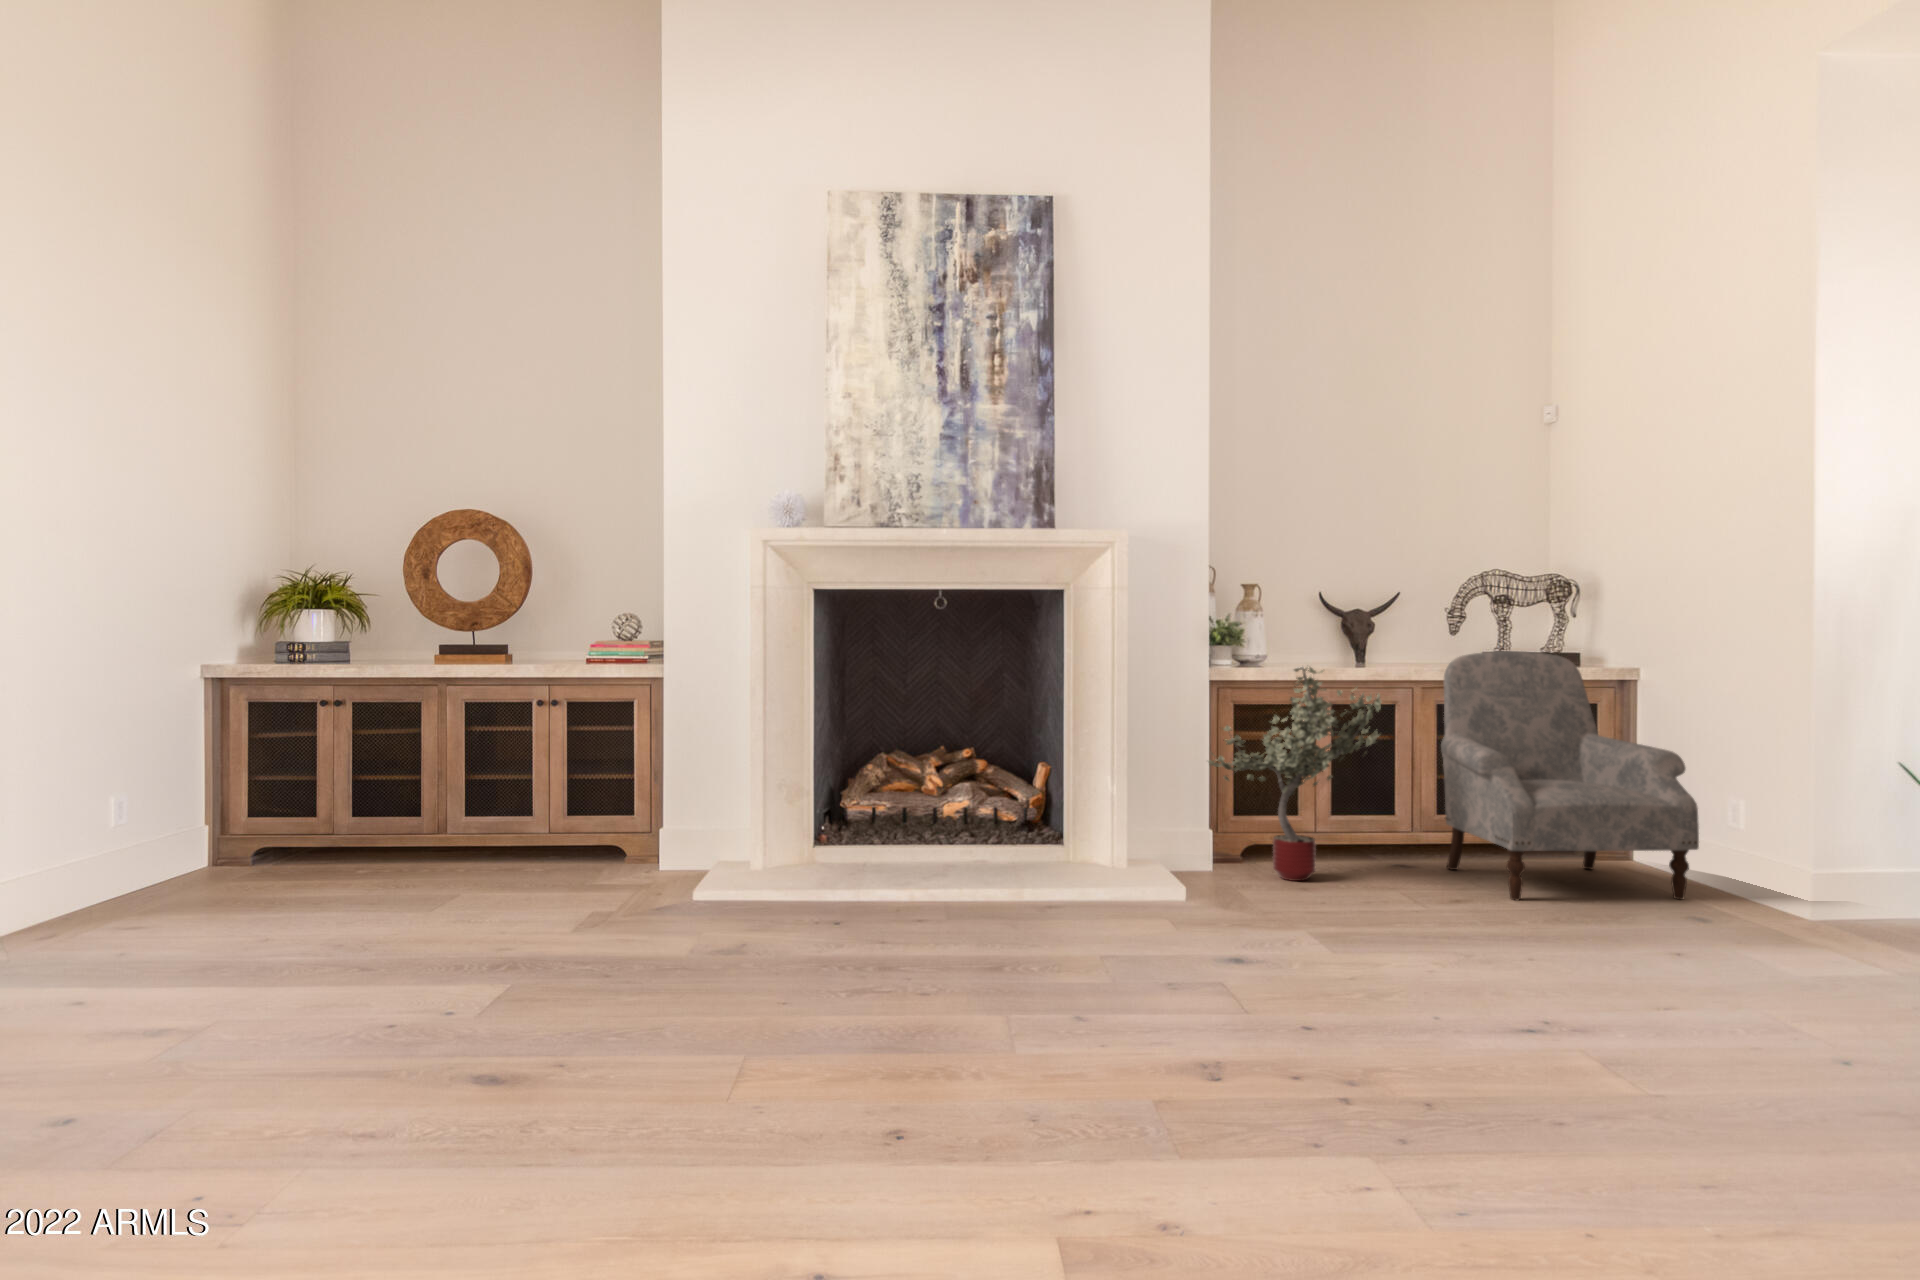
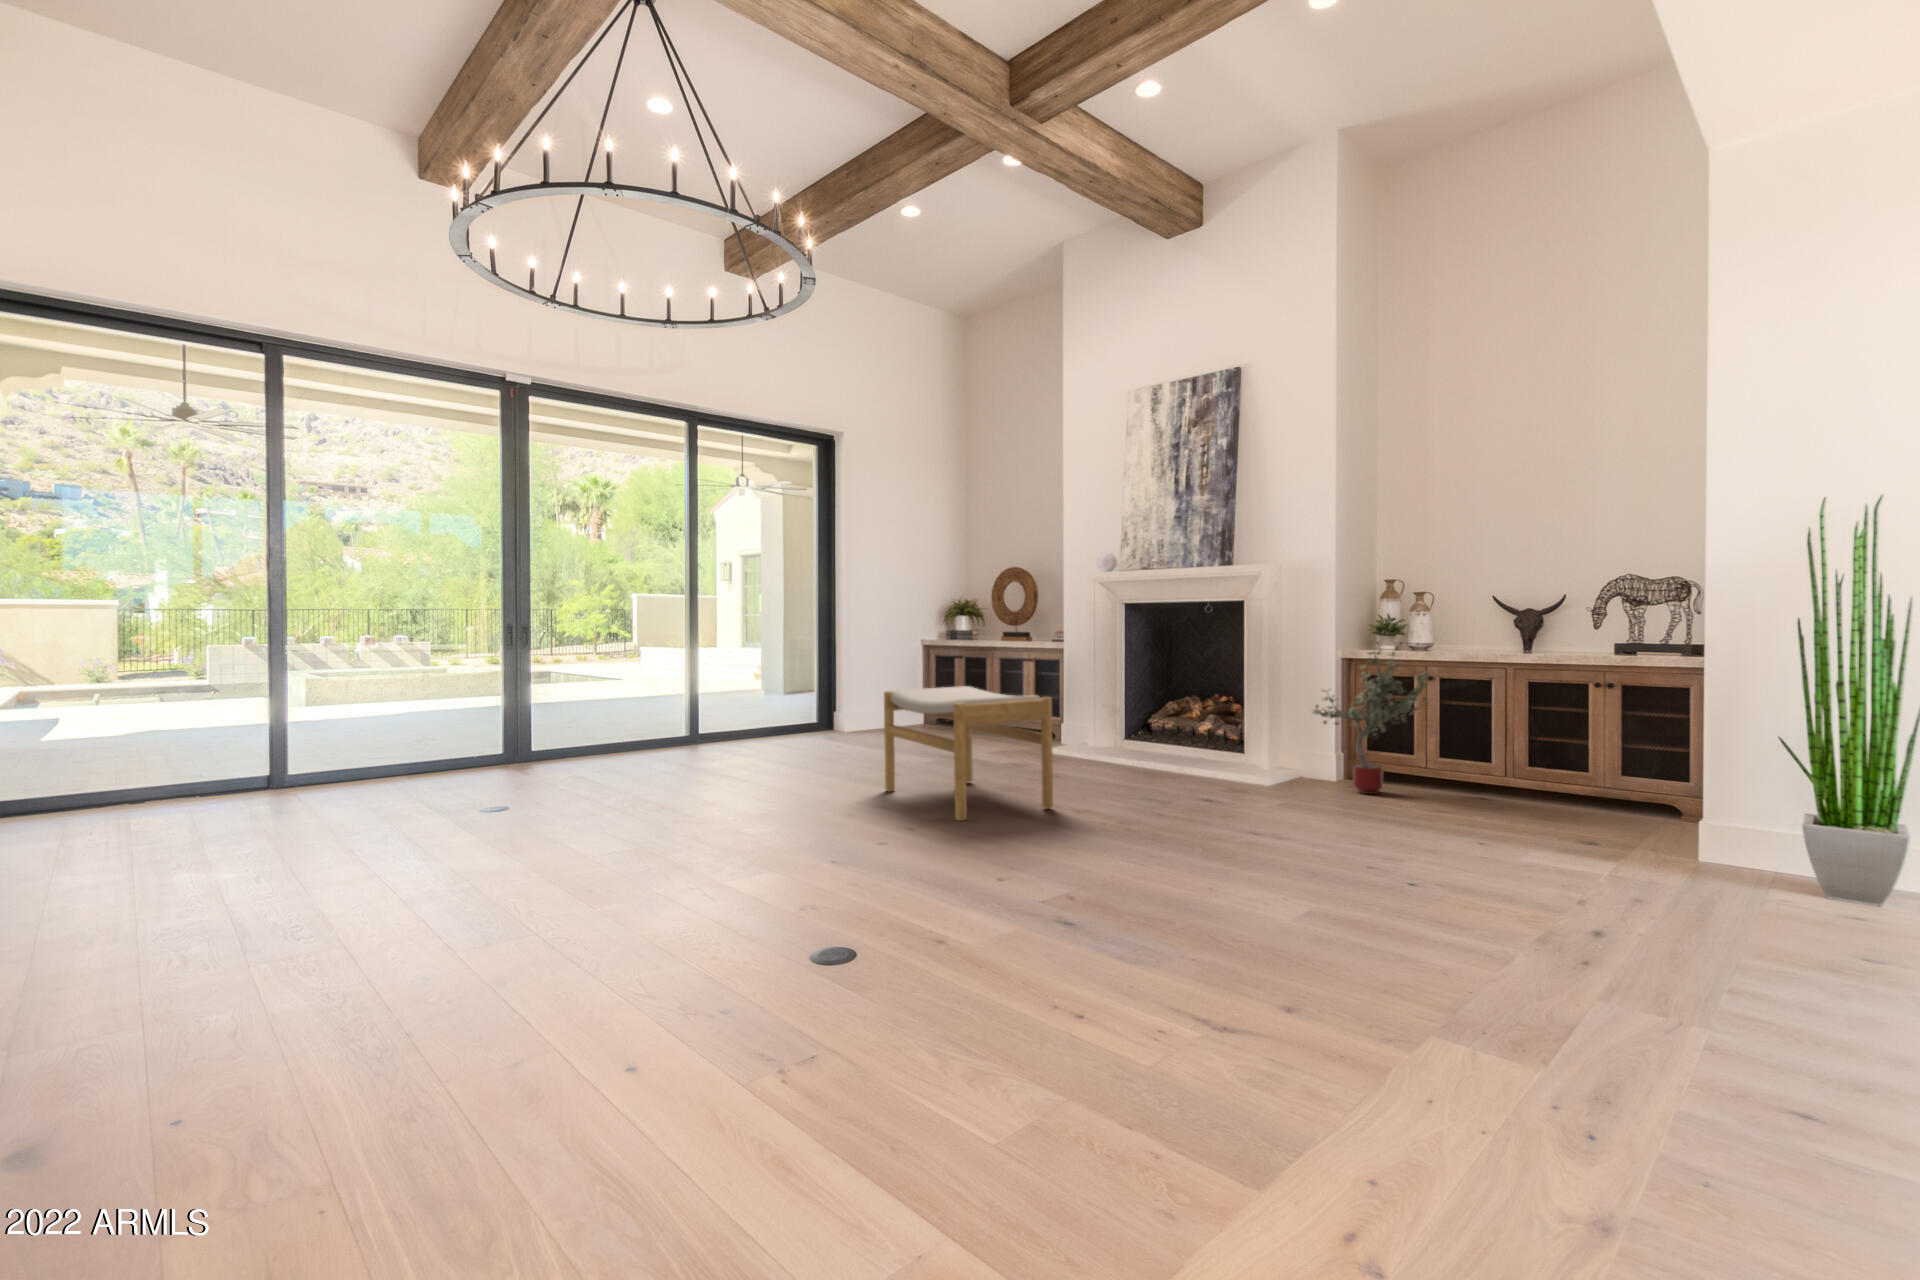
armchair: present [1441,651,1699,901] -> none [1463,643,1657,844]
footstool: none [656,768,1140,1144] -> present [884,686,1053,821]

